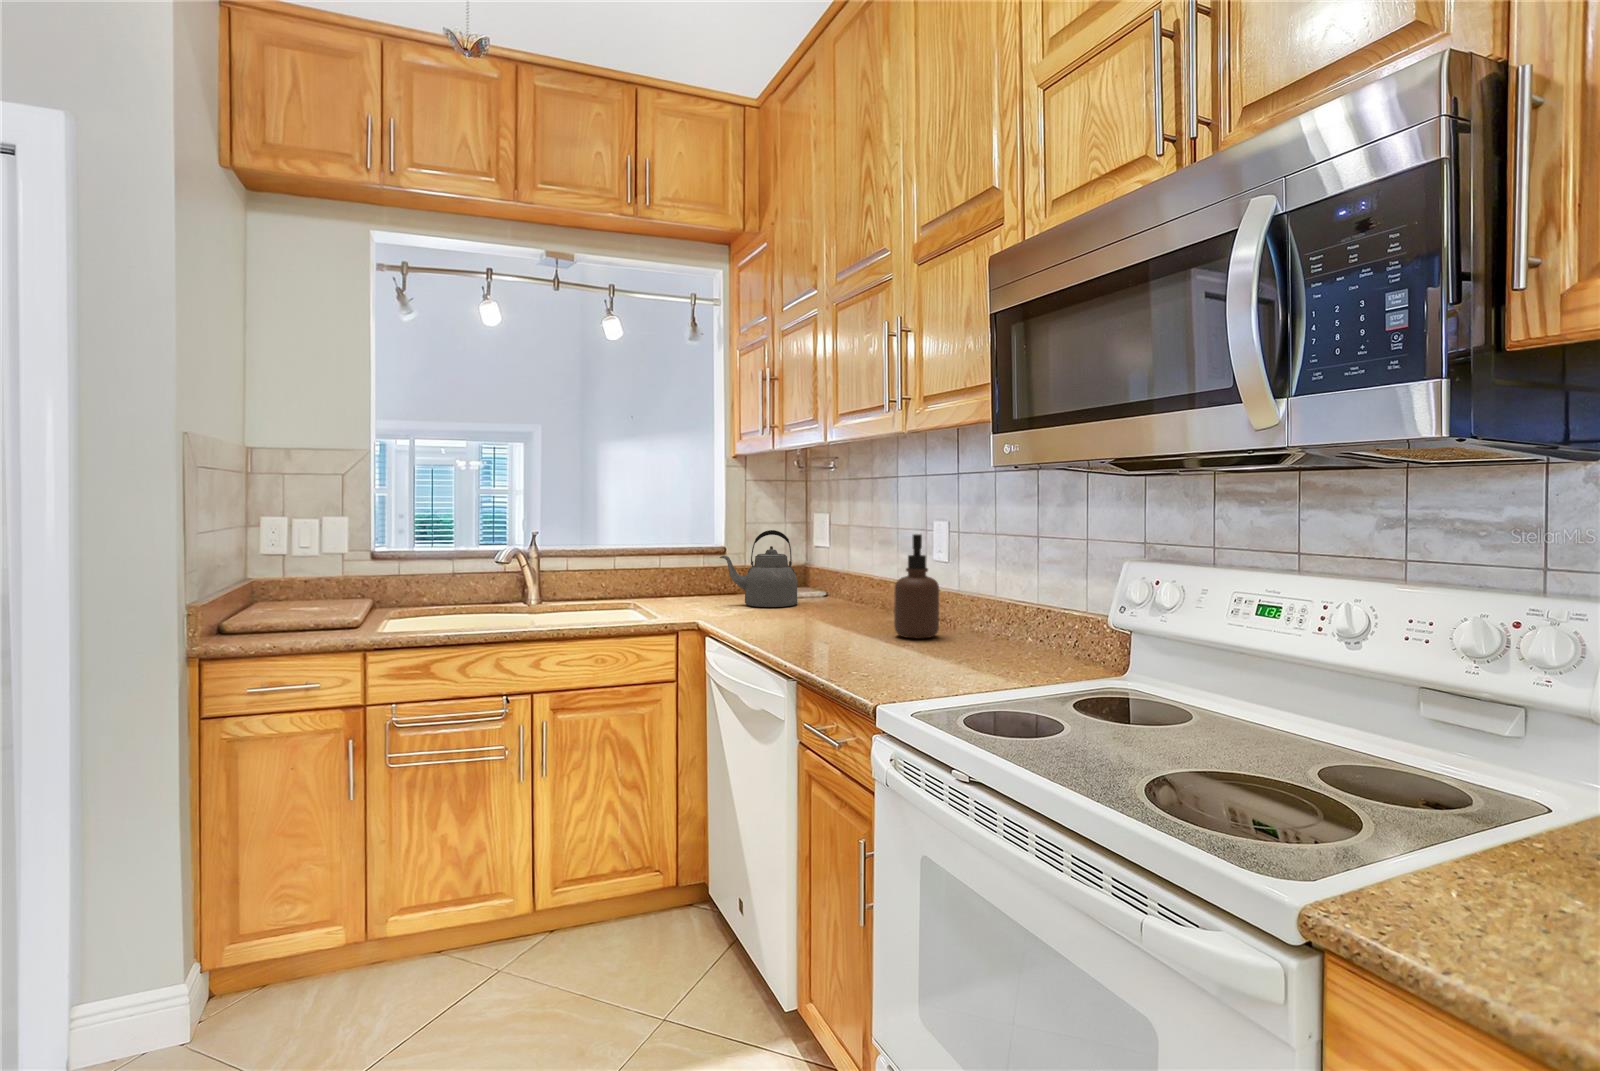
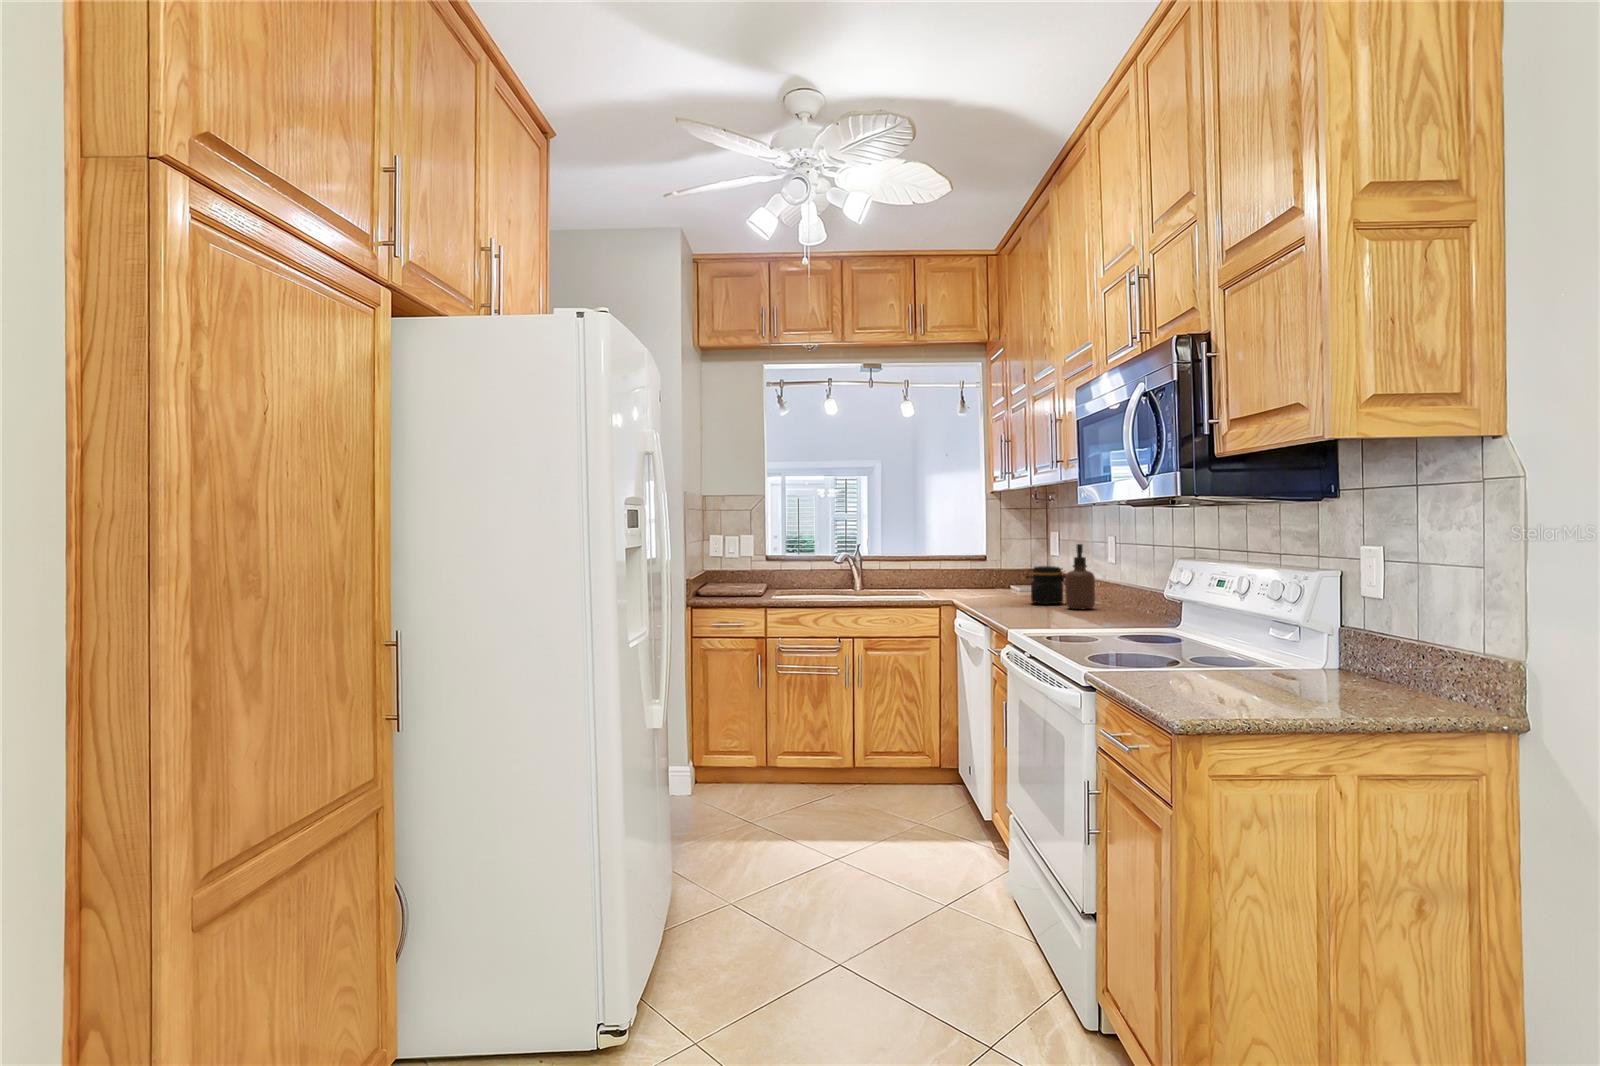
kettle: present [720,530,797,607] -> none [974,542,1028,594]
jar: none [821,568,884,628] -> present [1026,566,1066,604]

